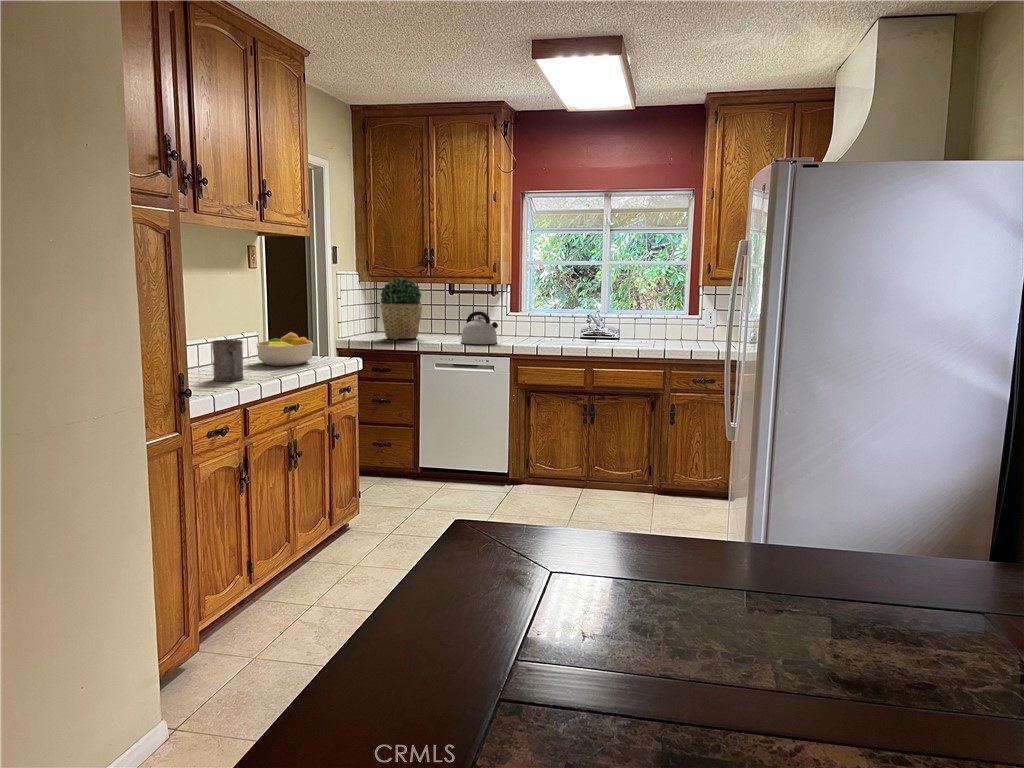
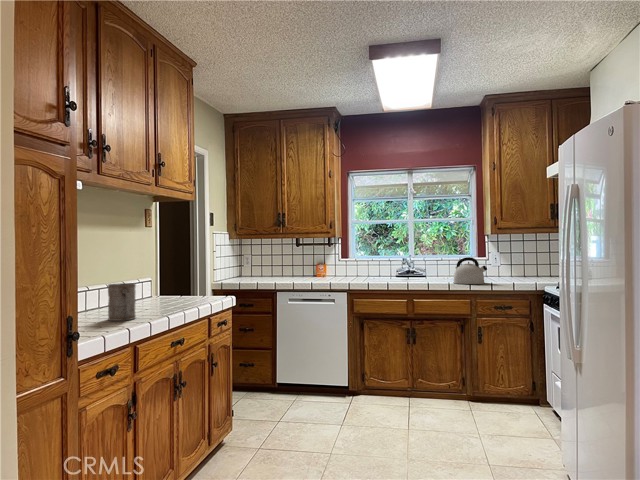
potted plant: present [380,278,422,340] -> none [246,235,278,282]
kettle: present [461,311,498,344] -> present [453,257,487,284]
fruit bowl: present [256,332,313,366] -> none [150,277,197,305]

